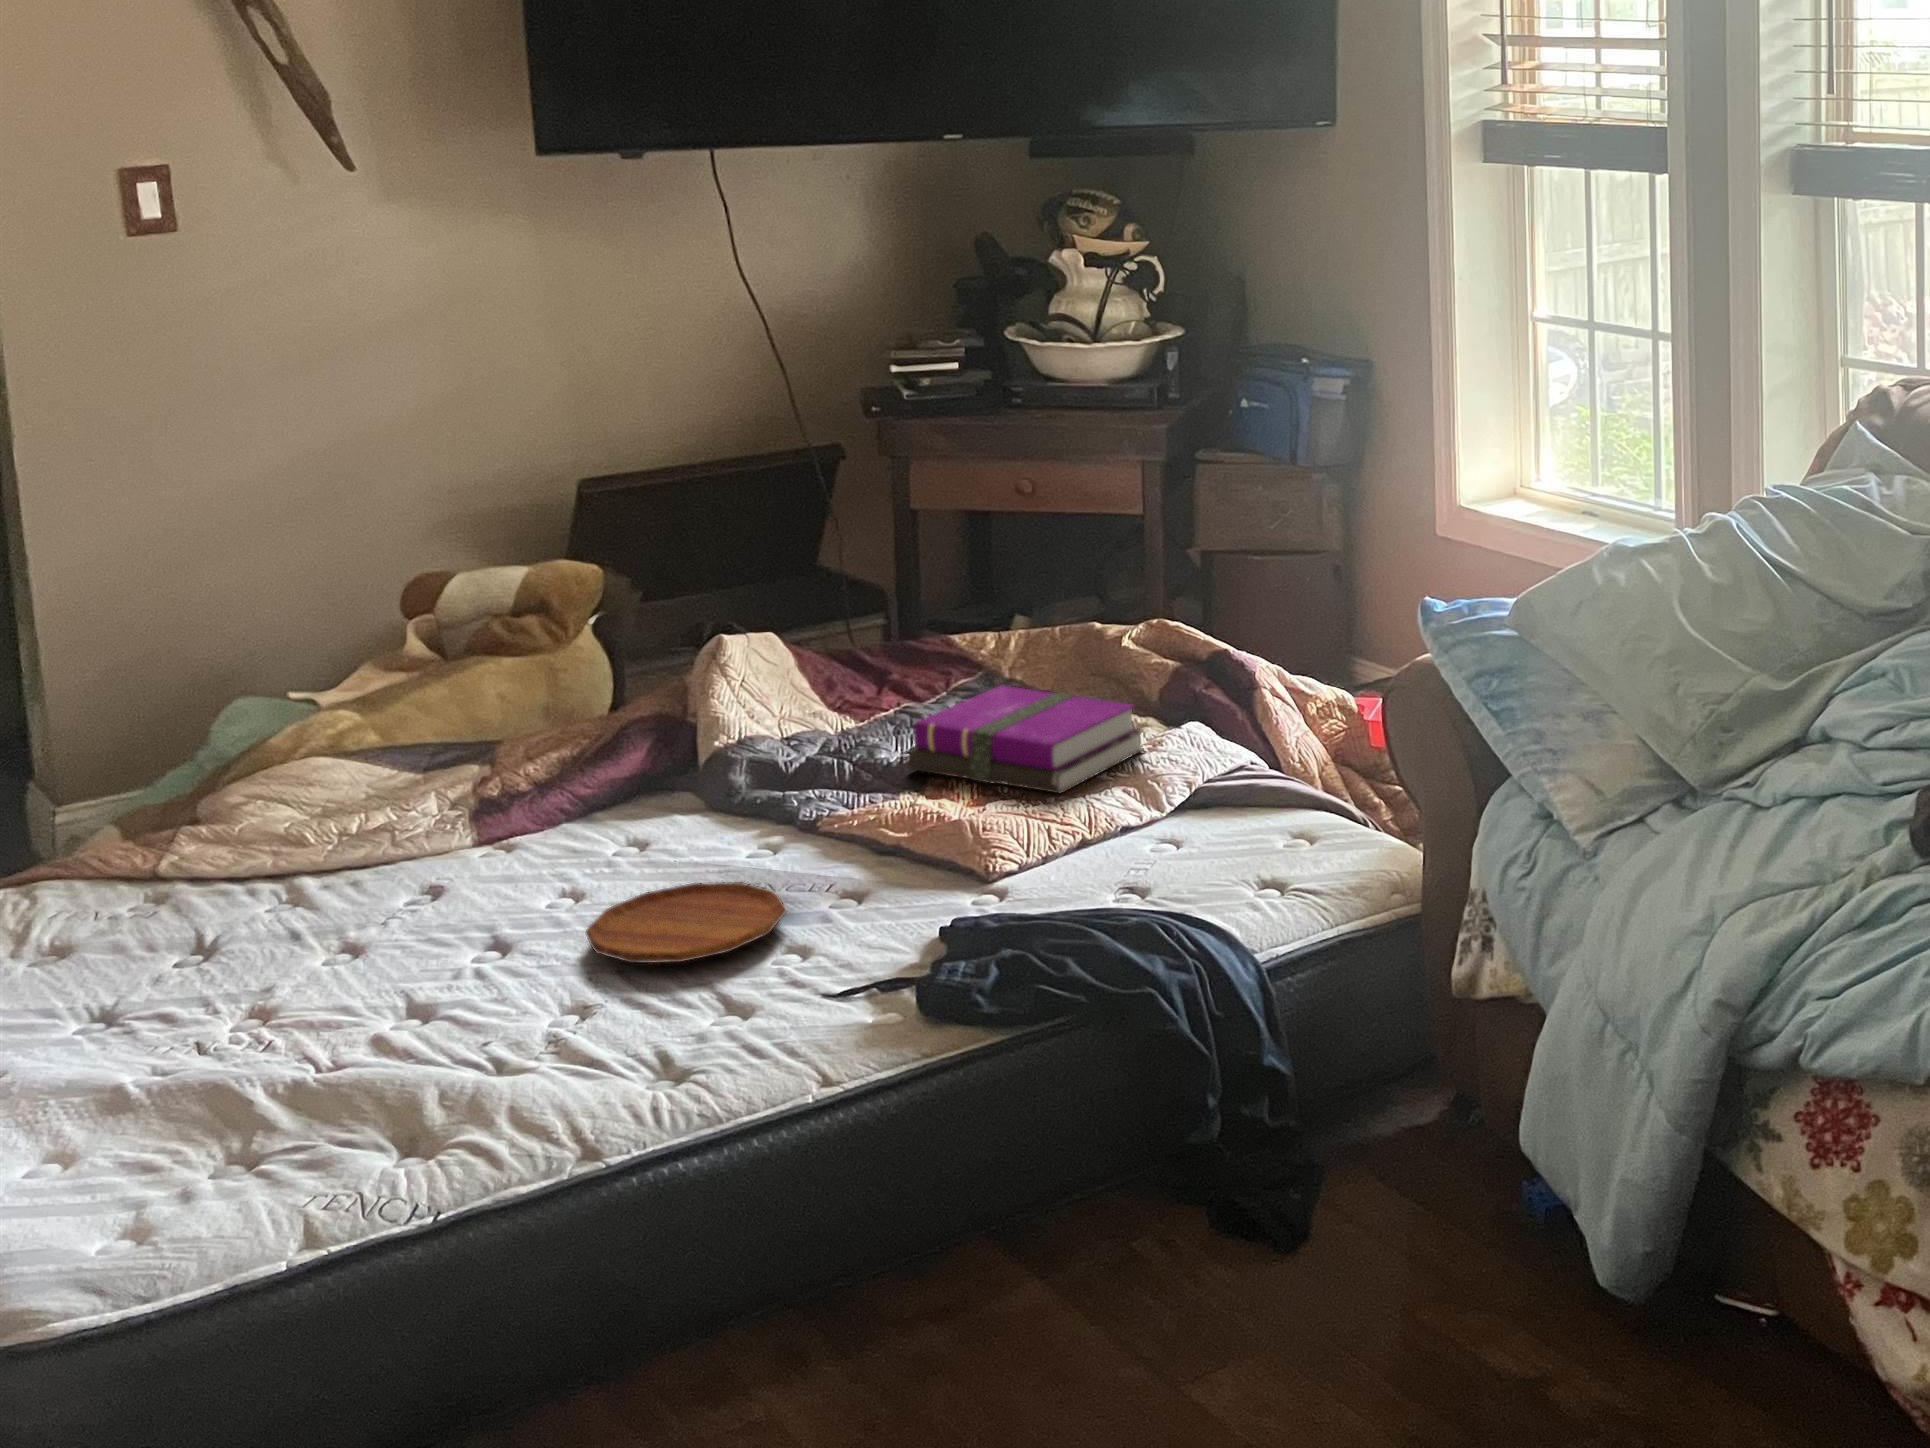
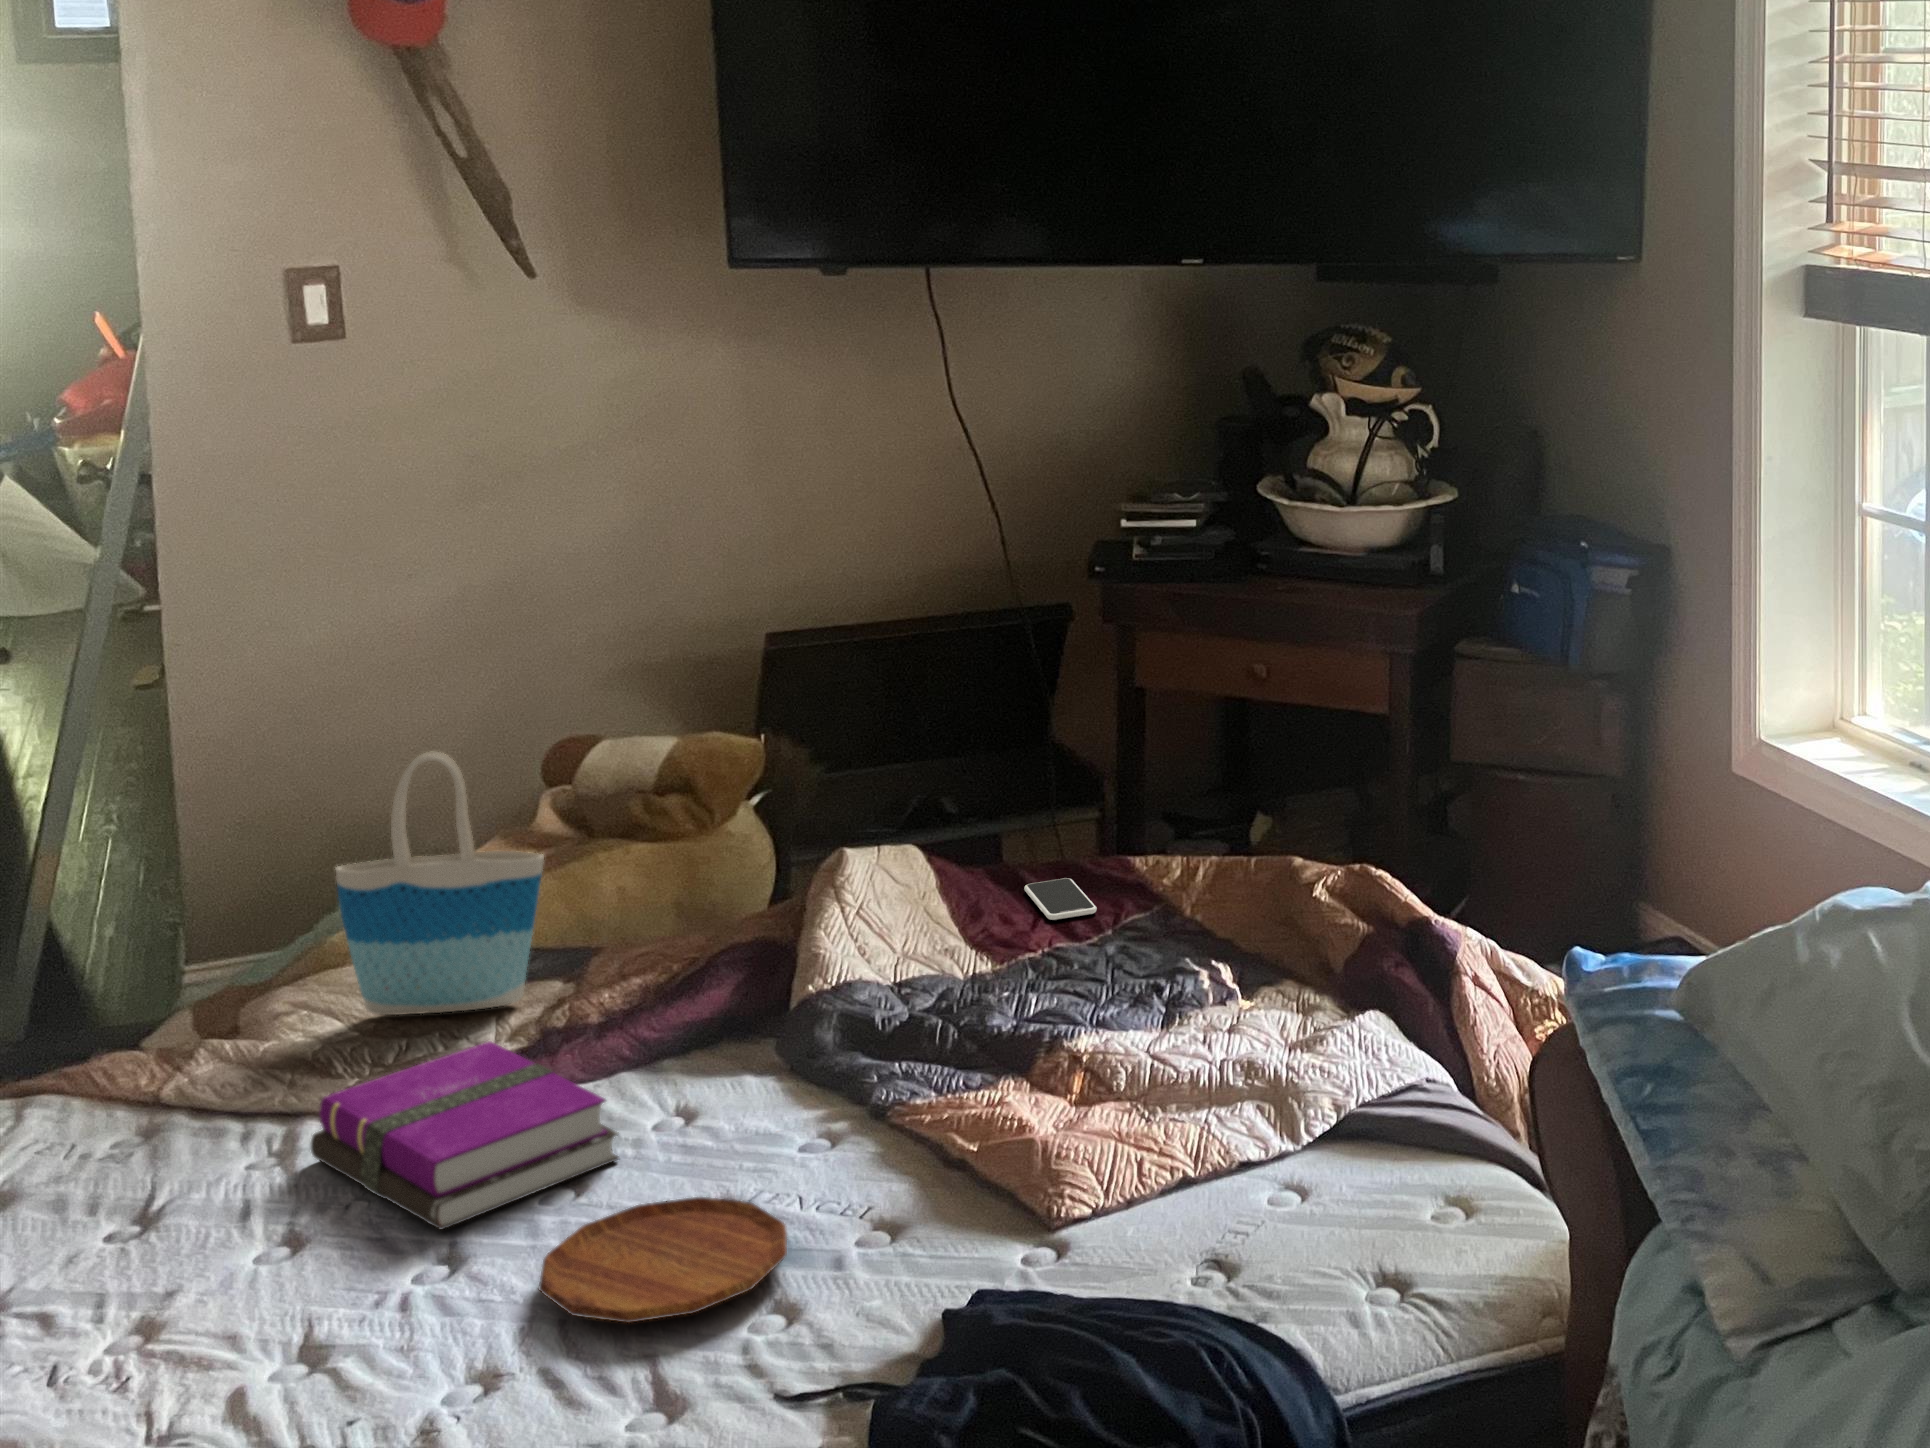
tote bag: none [281,571,467,801] -> present [336,752,544,1015]
smartphone: none [860,659,931,688] -> present [1024,878,1097,920]
notebook: present [907,686,1143,793] -> present [311,1041,619,1230]

